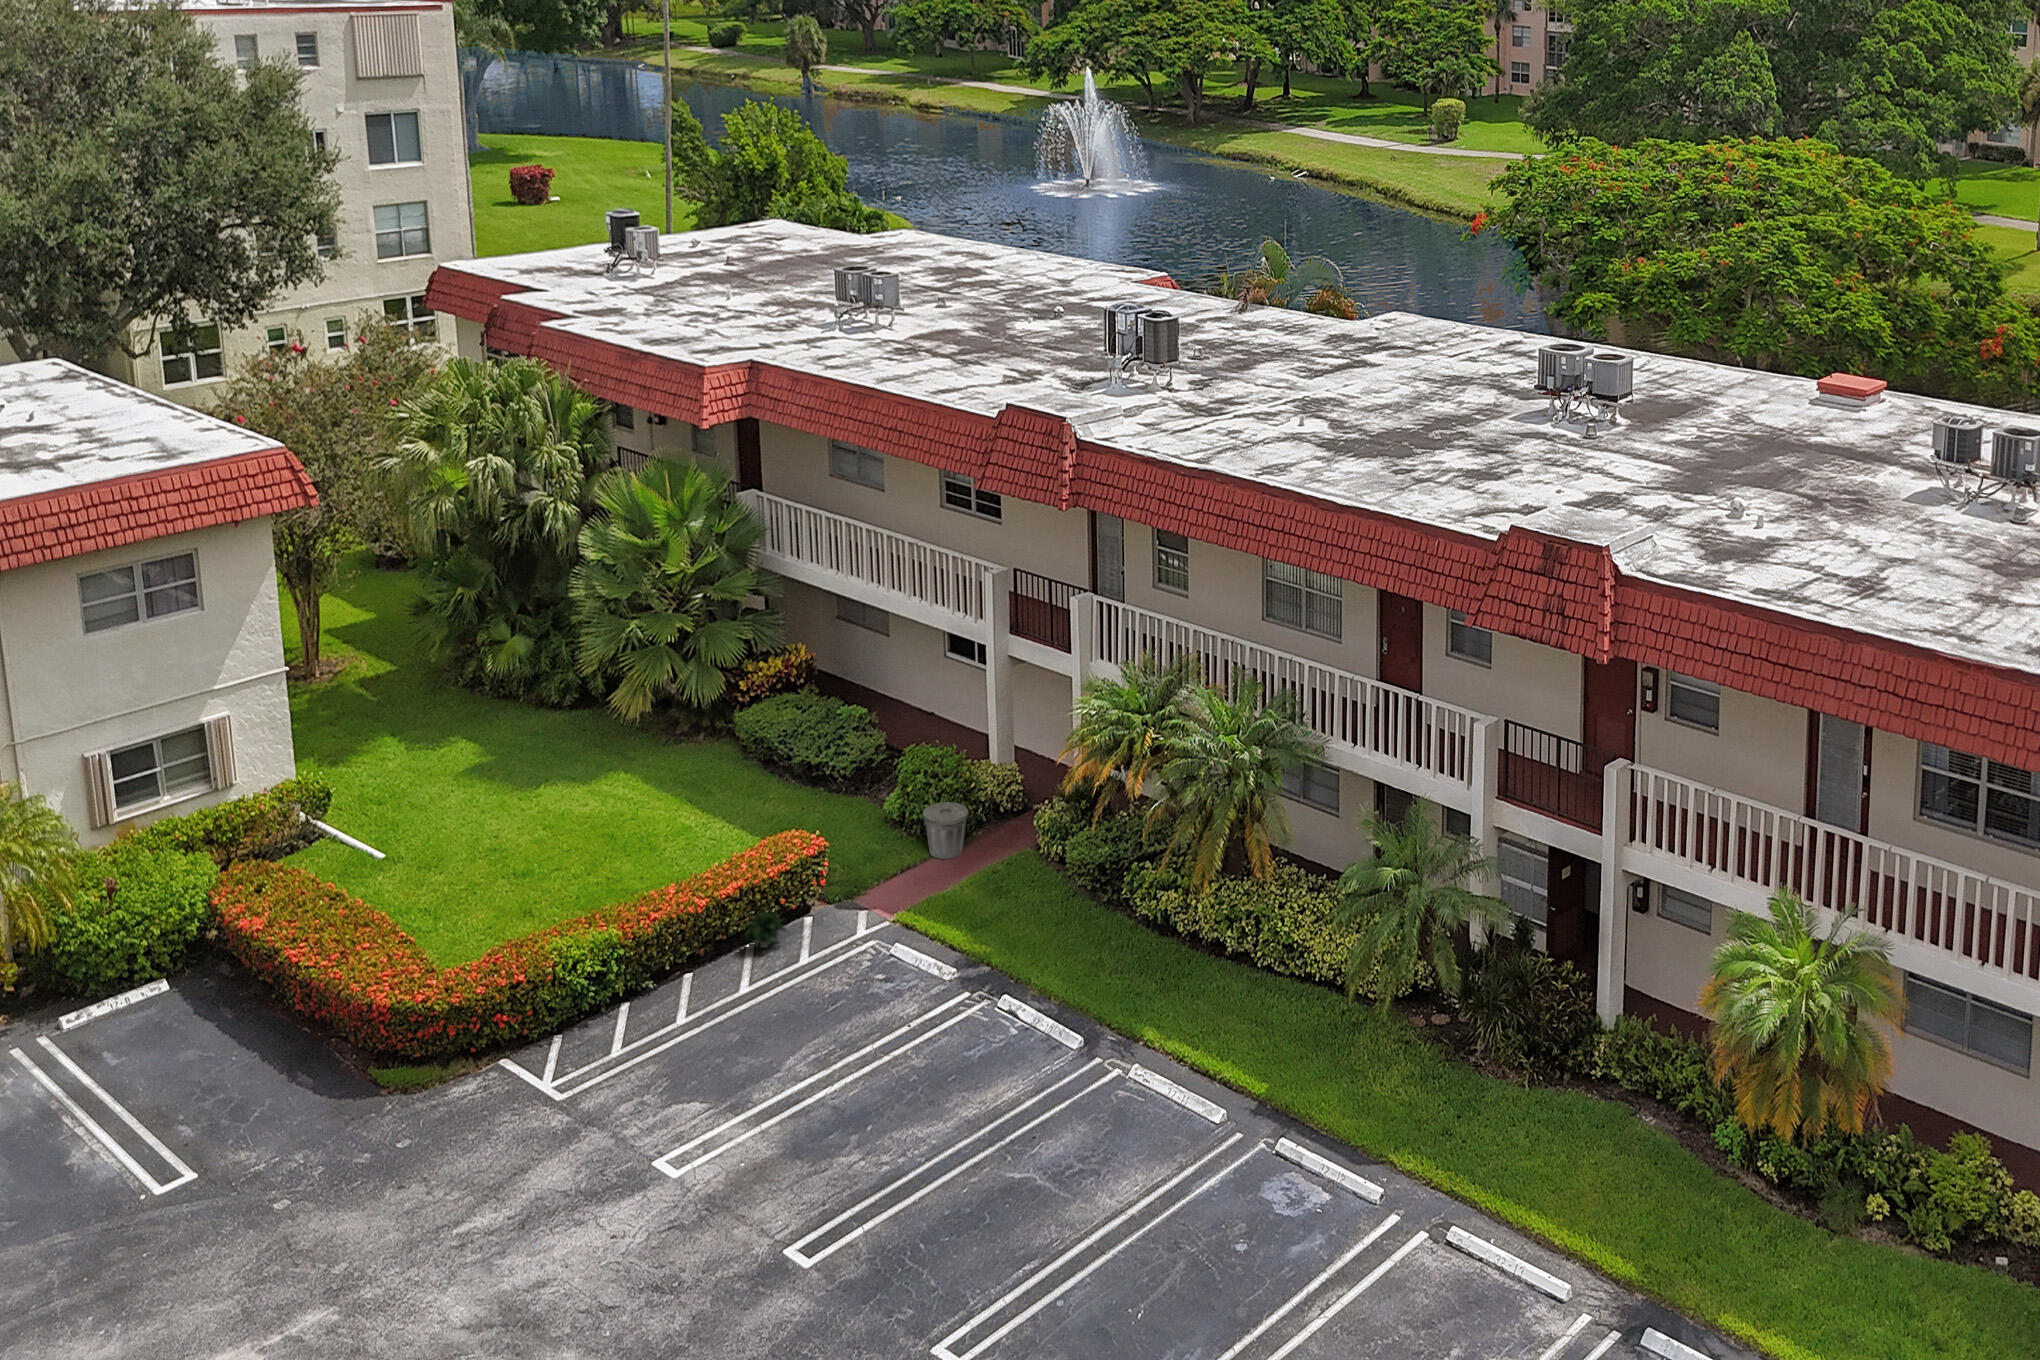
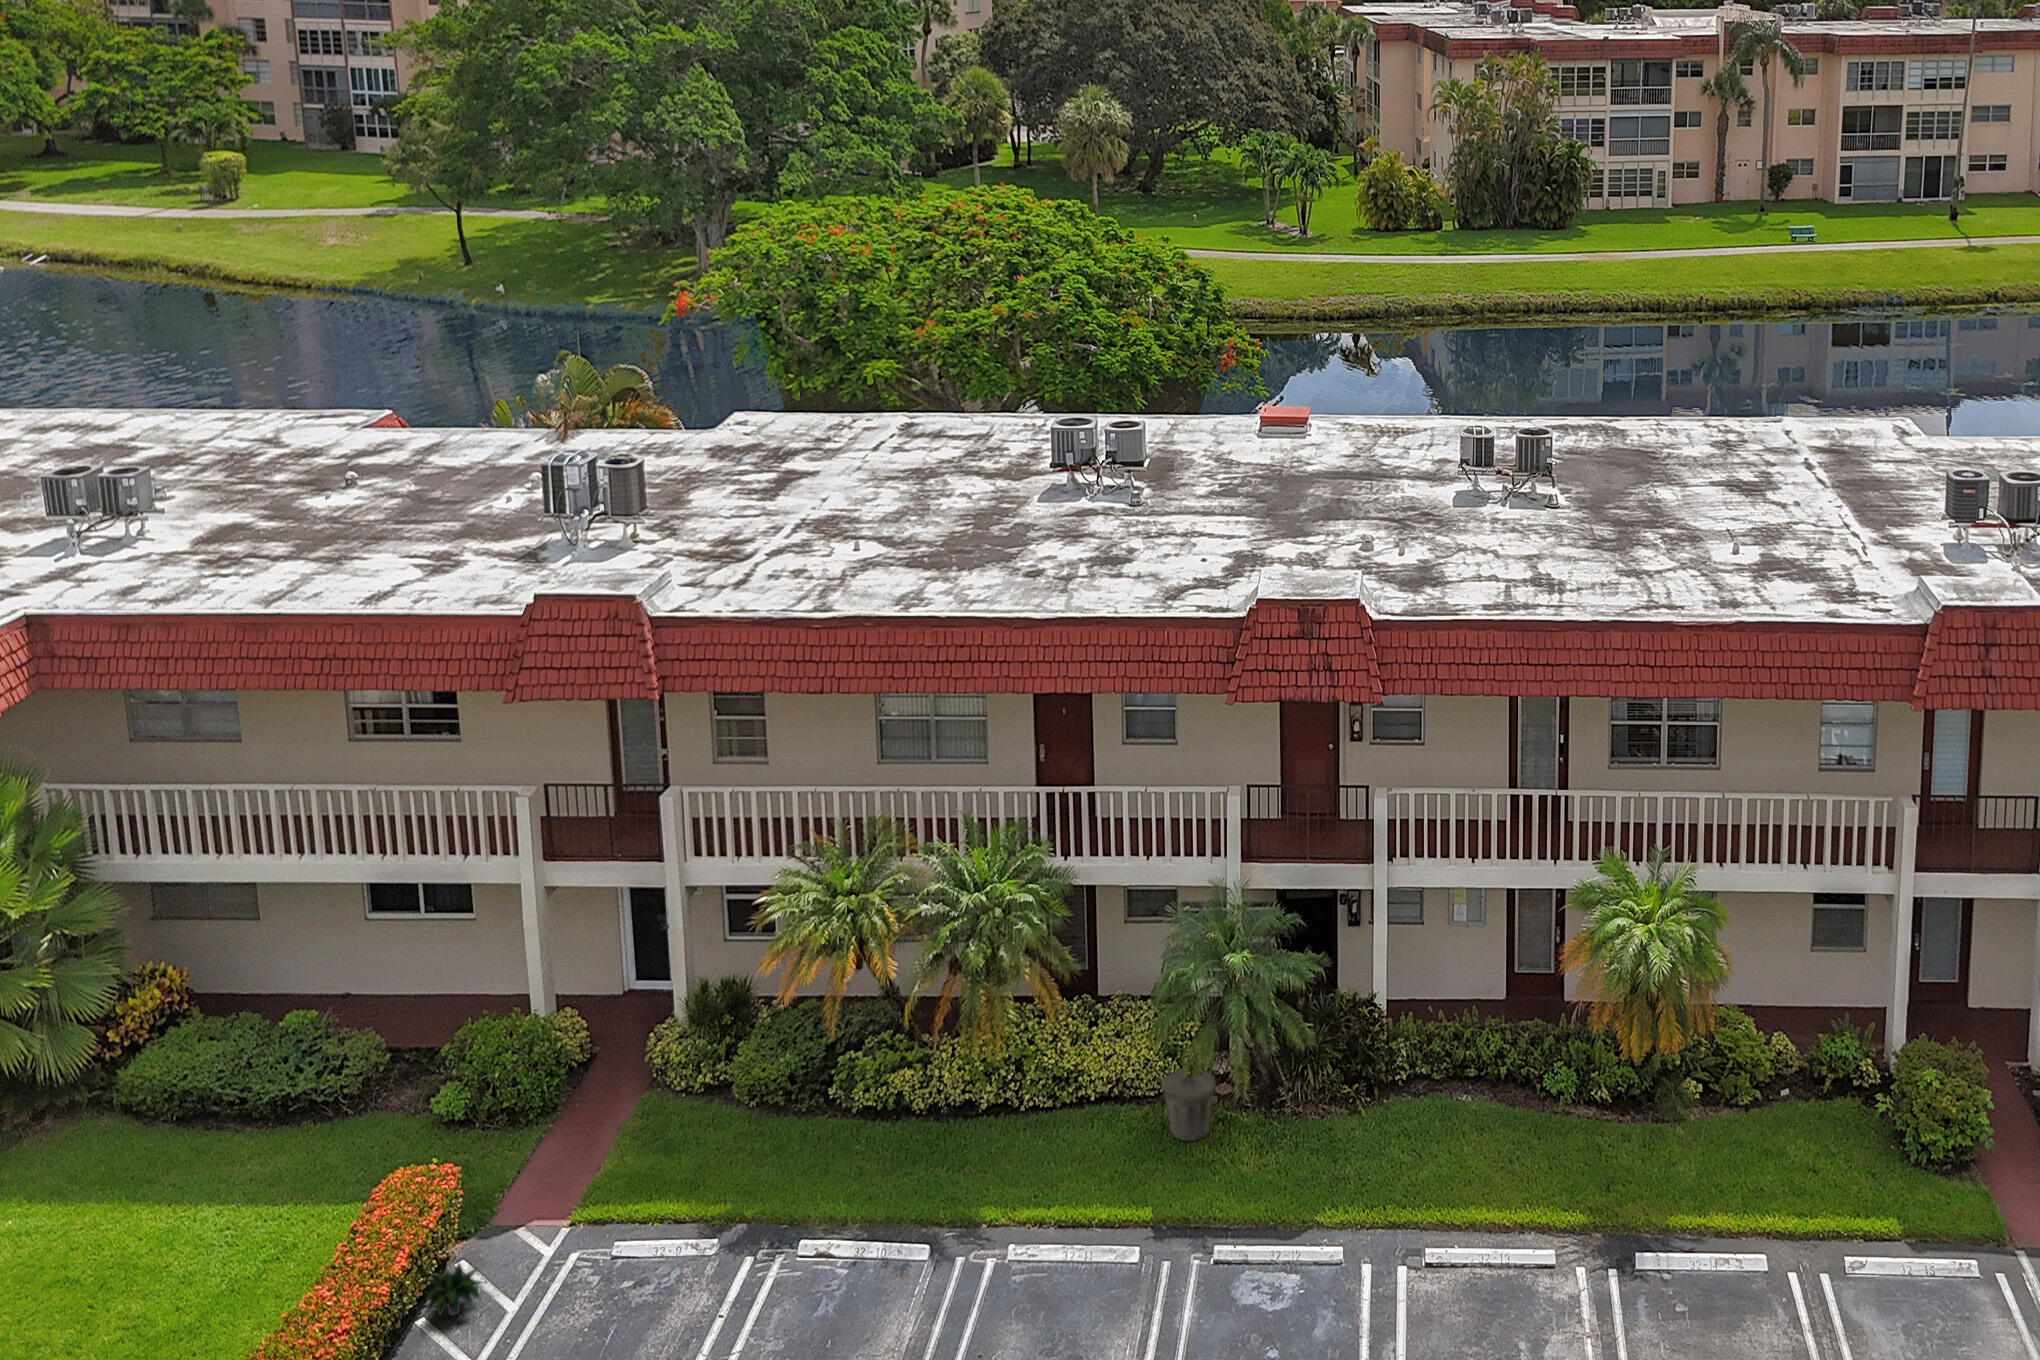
trash can: present [923,802,969,859] -> present [1161,1070,1216,1141]

